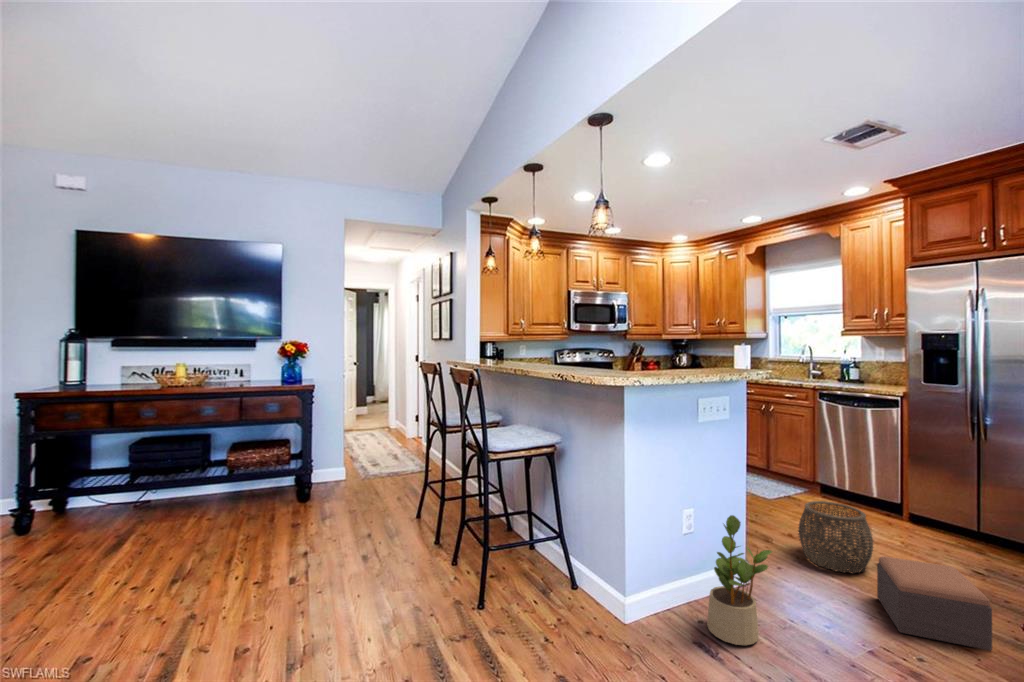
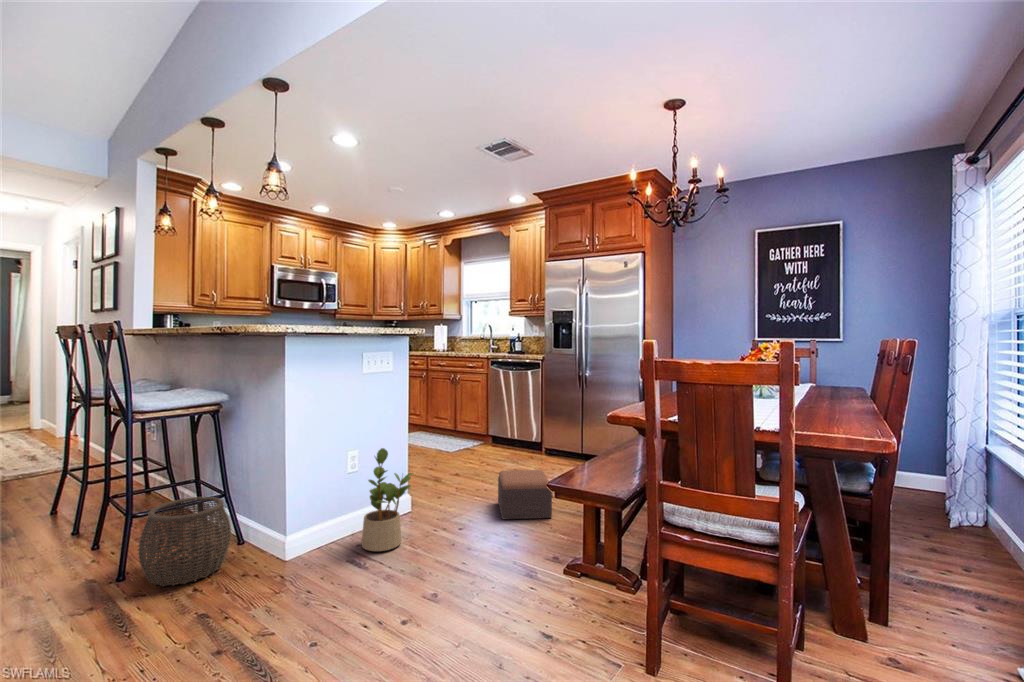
woven basket: present [798,501,874,573] -> present [138,497,231,586]

